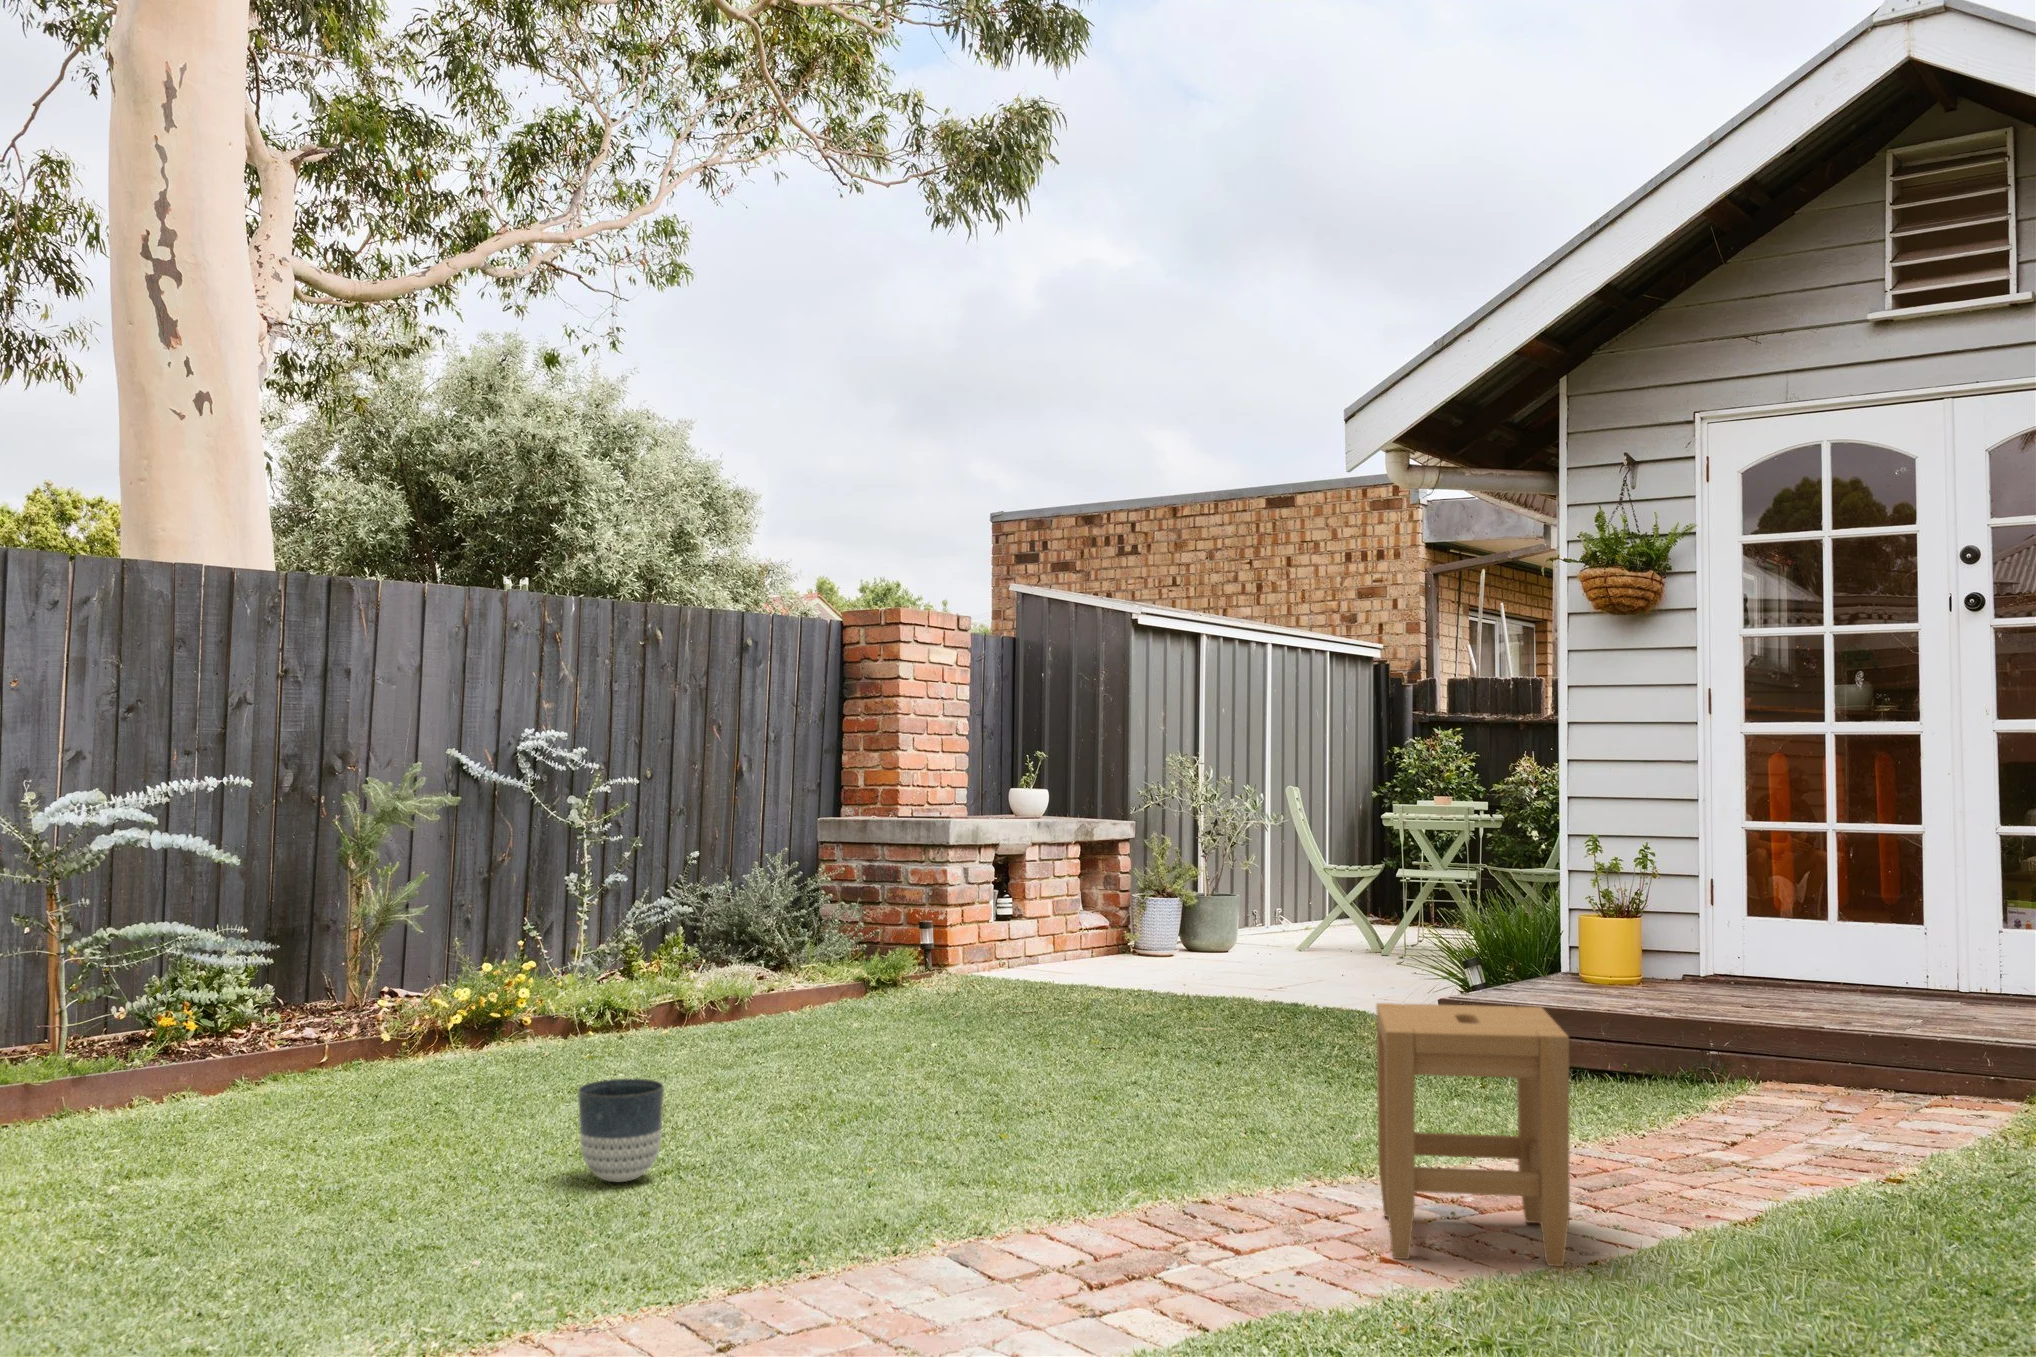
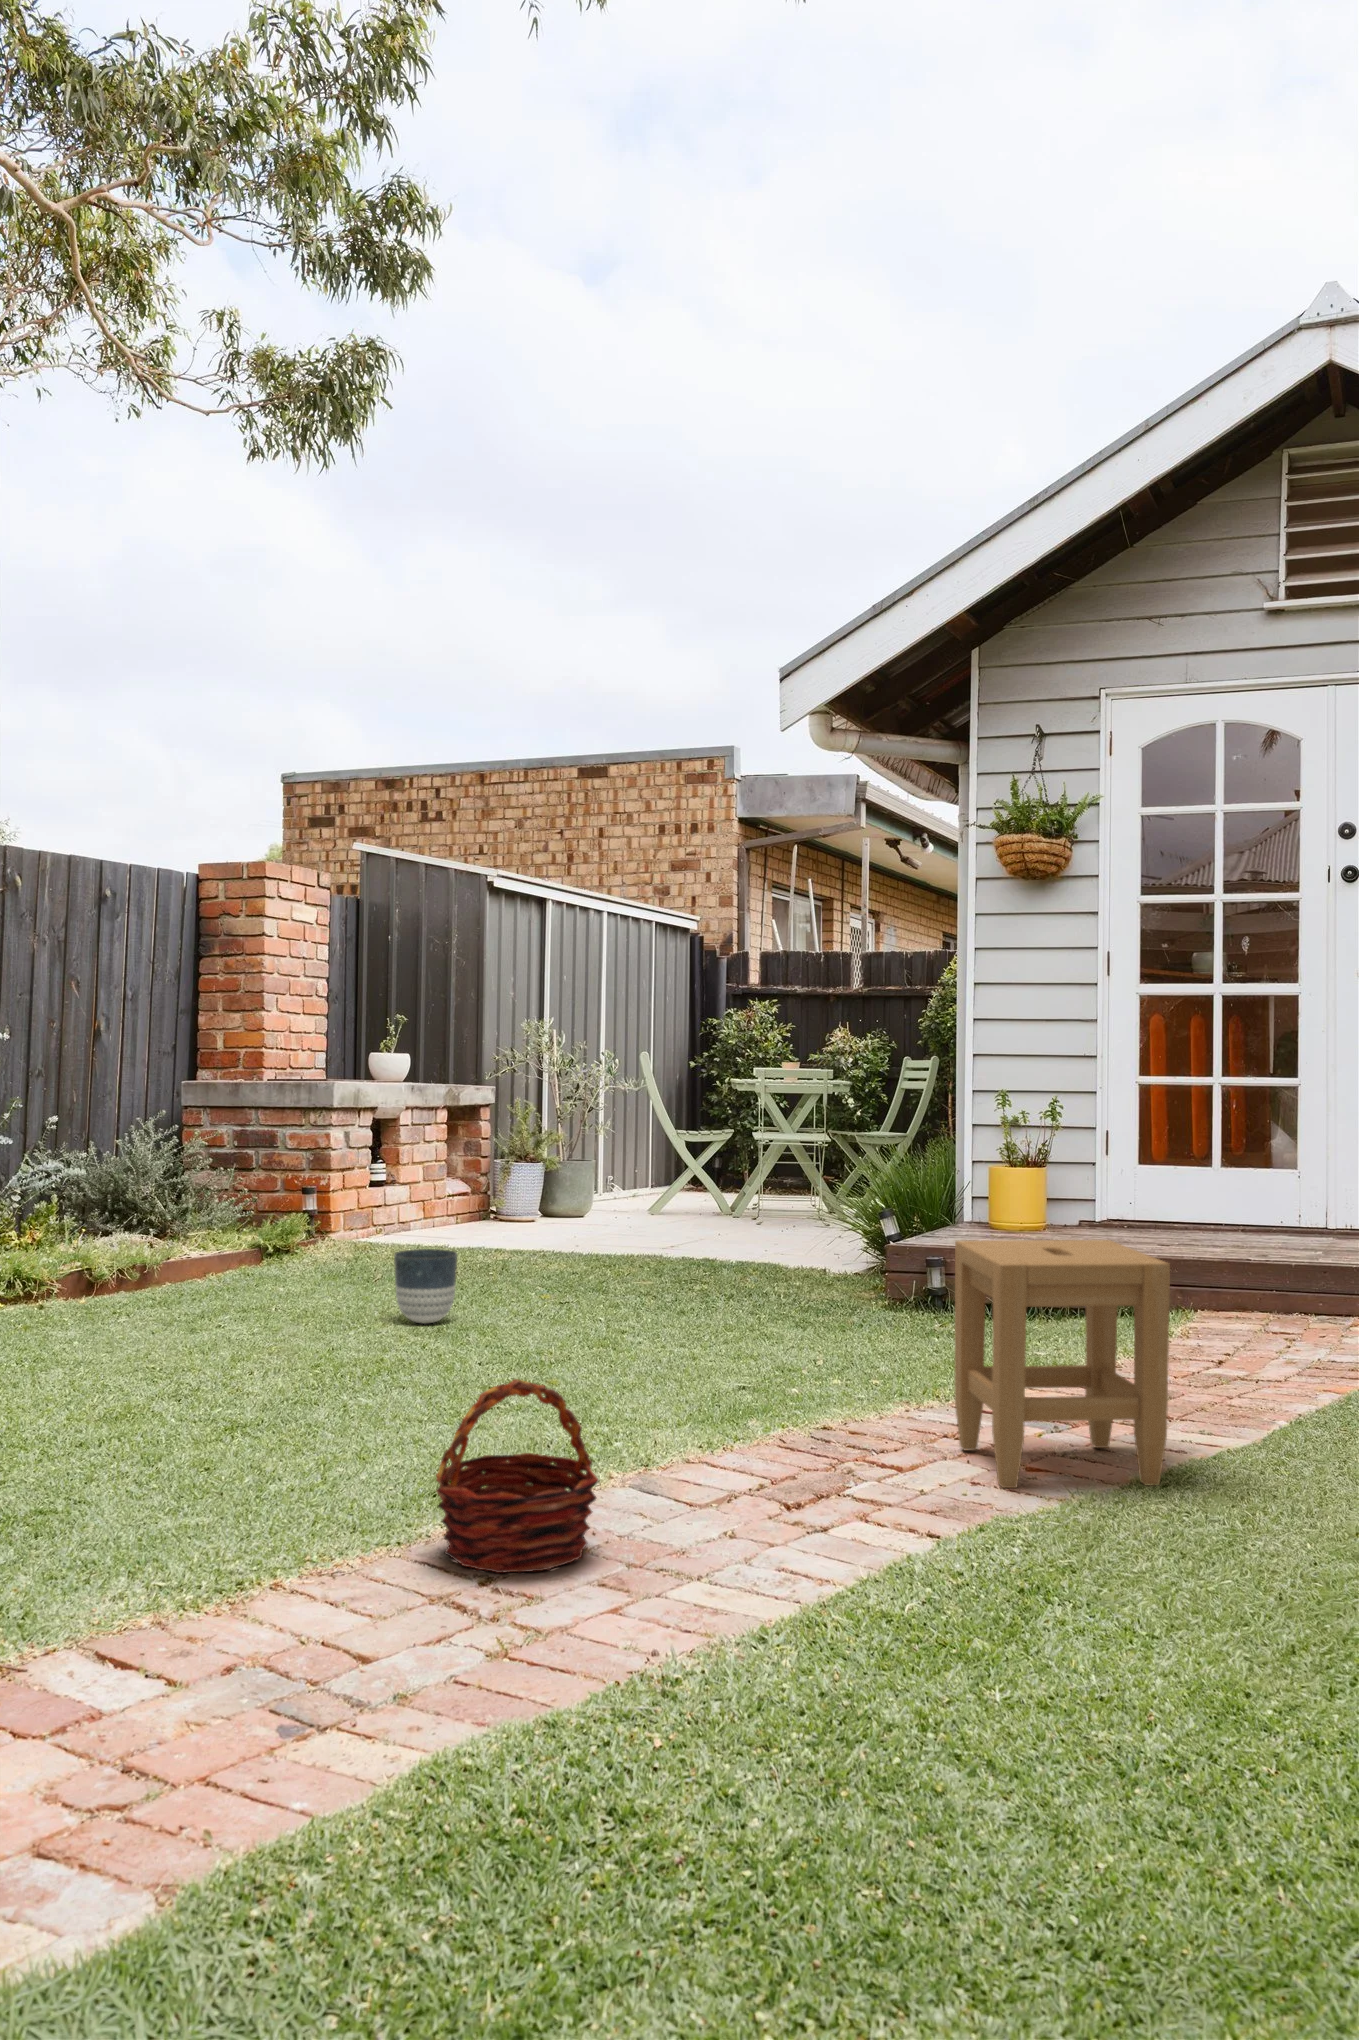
planter: present [578,1079,664,1182] -> present [394,1249,457,1323]
basket: none [792,1126,949,1309] -> present [436,1379,599,1573]

